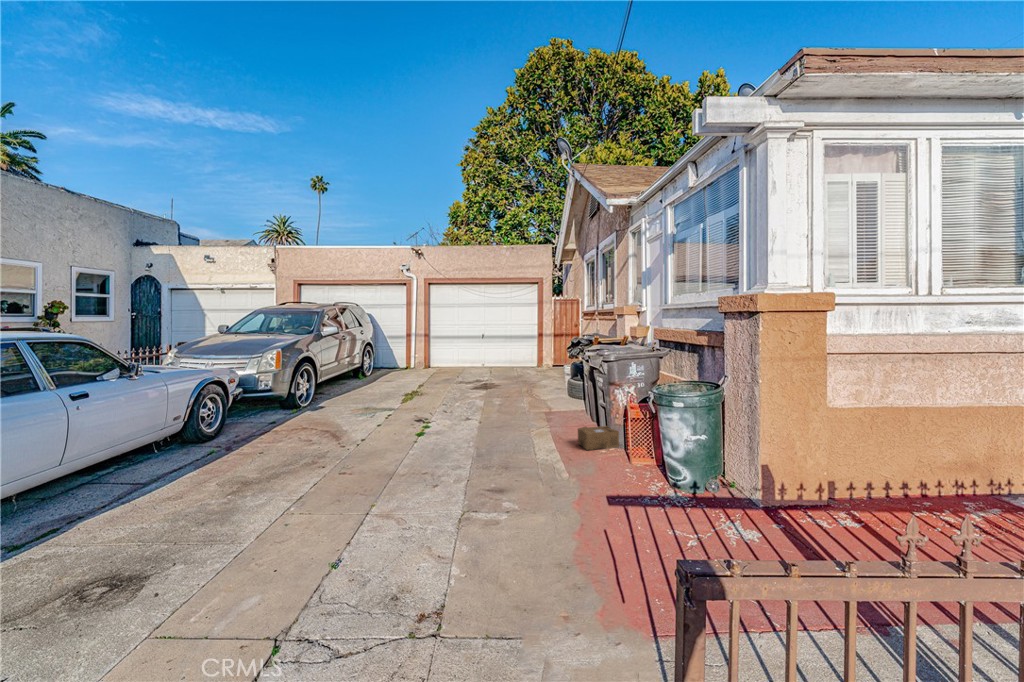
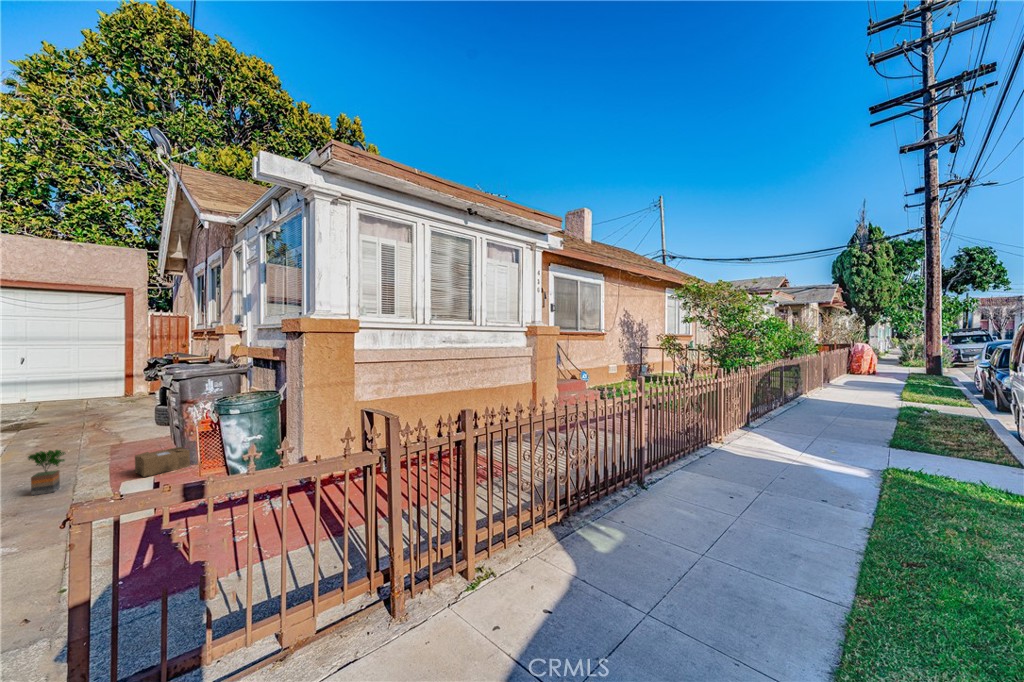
potted tree: none [514,414,537,450] -> present [28,450,66,495]

